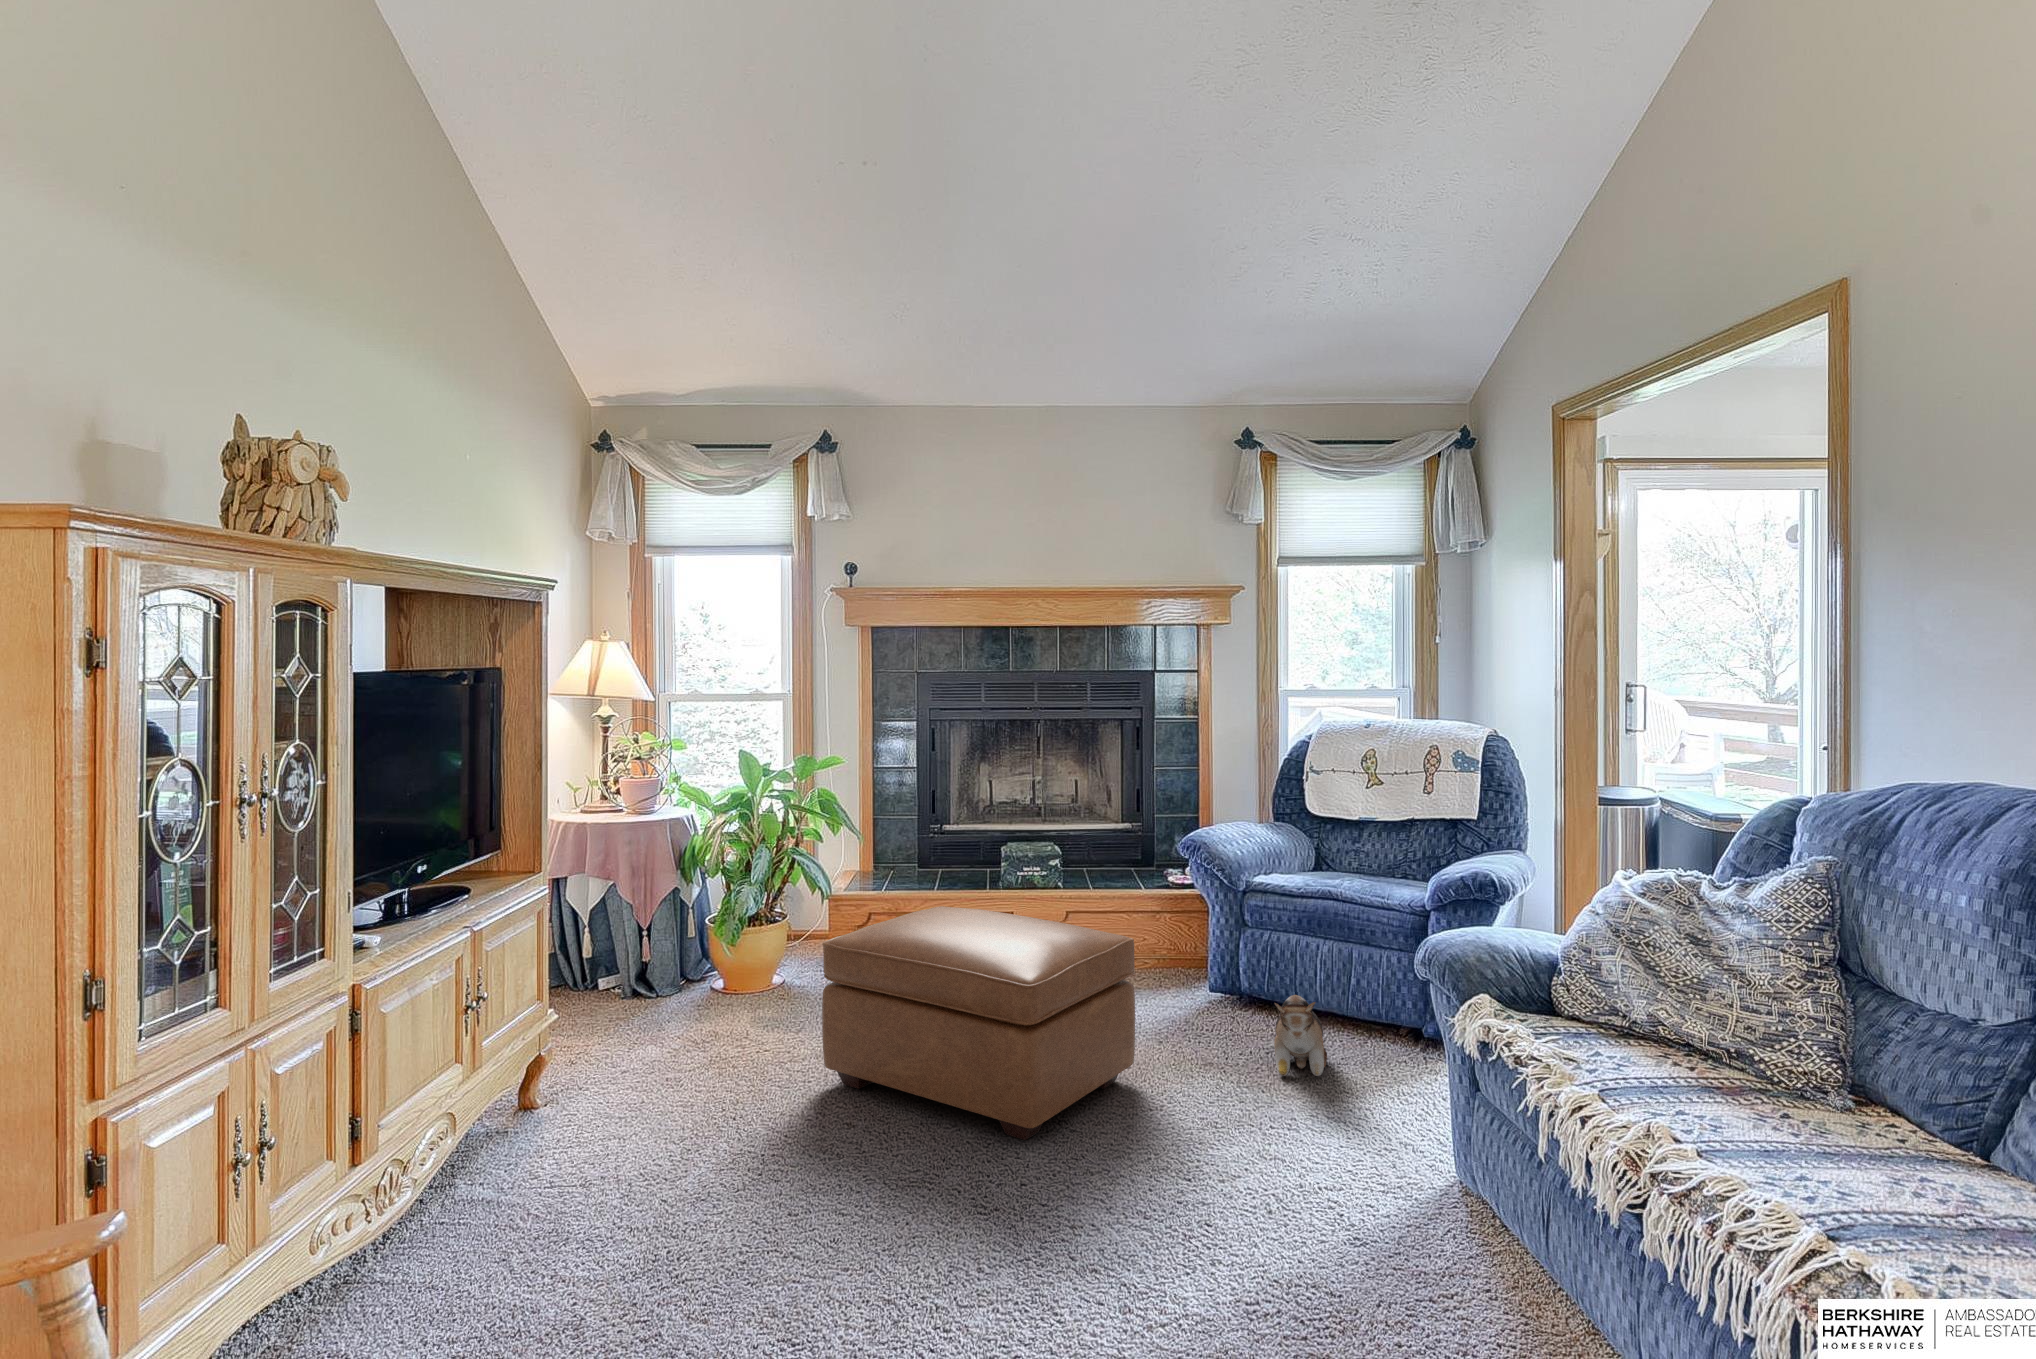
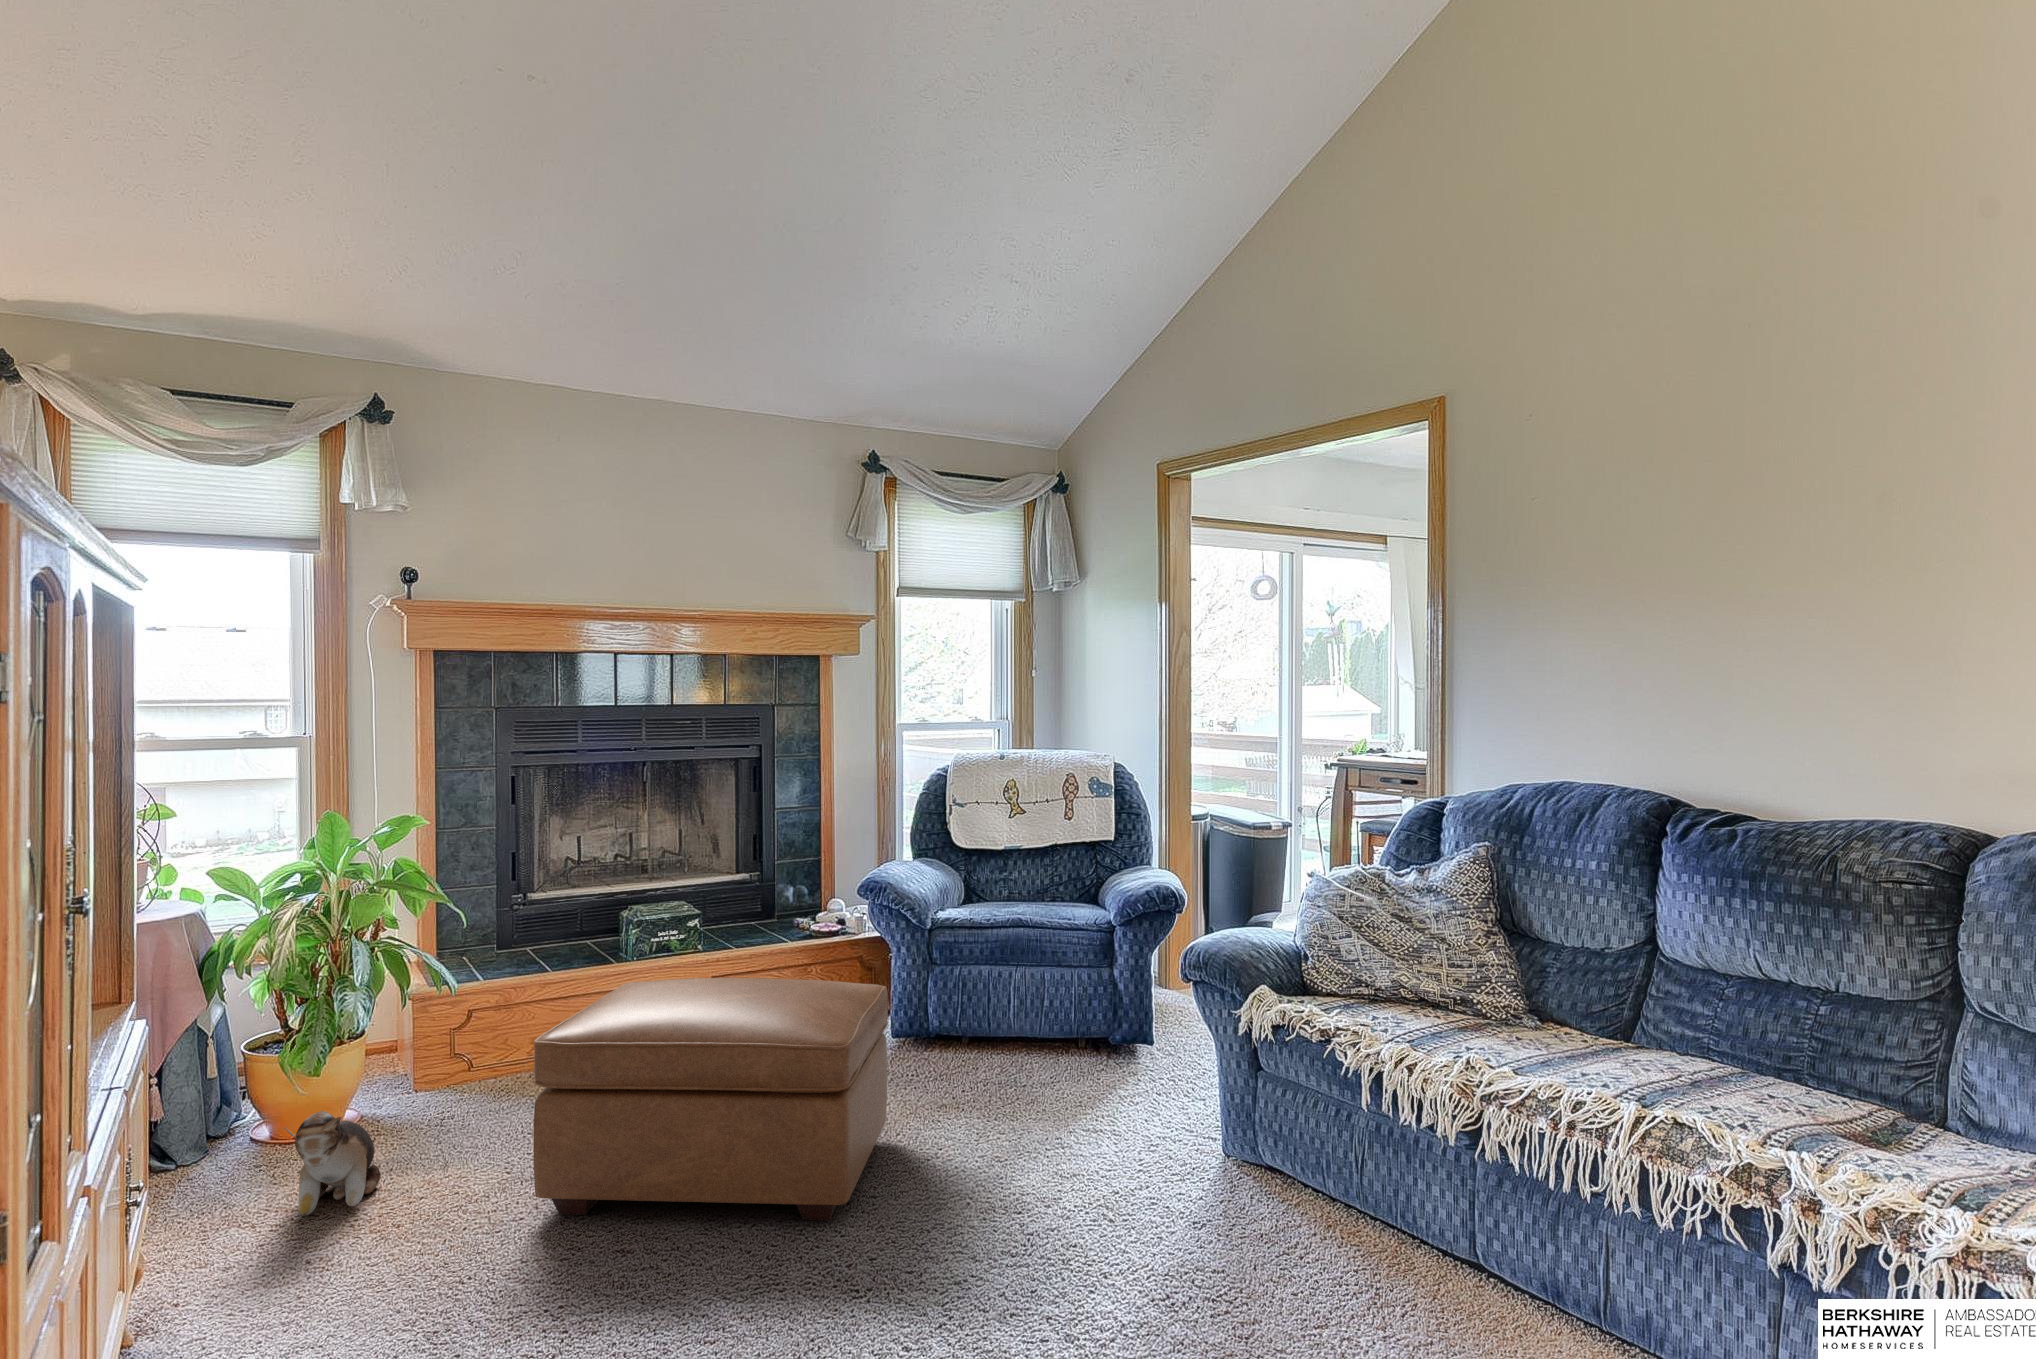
plush toy: present [1274,995,1327,1076] -> present [284,1111,381,1216]

